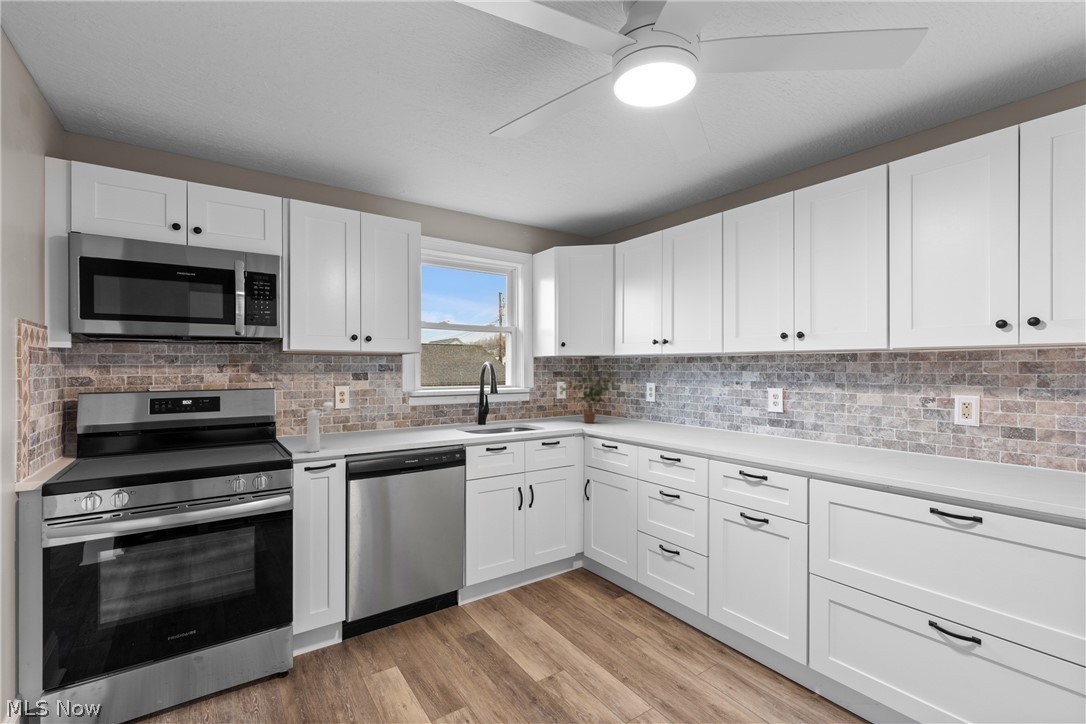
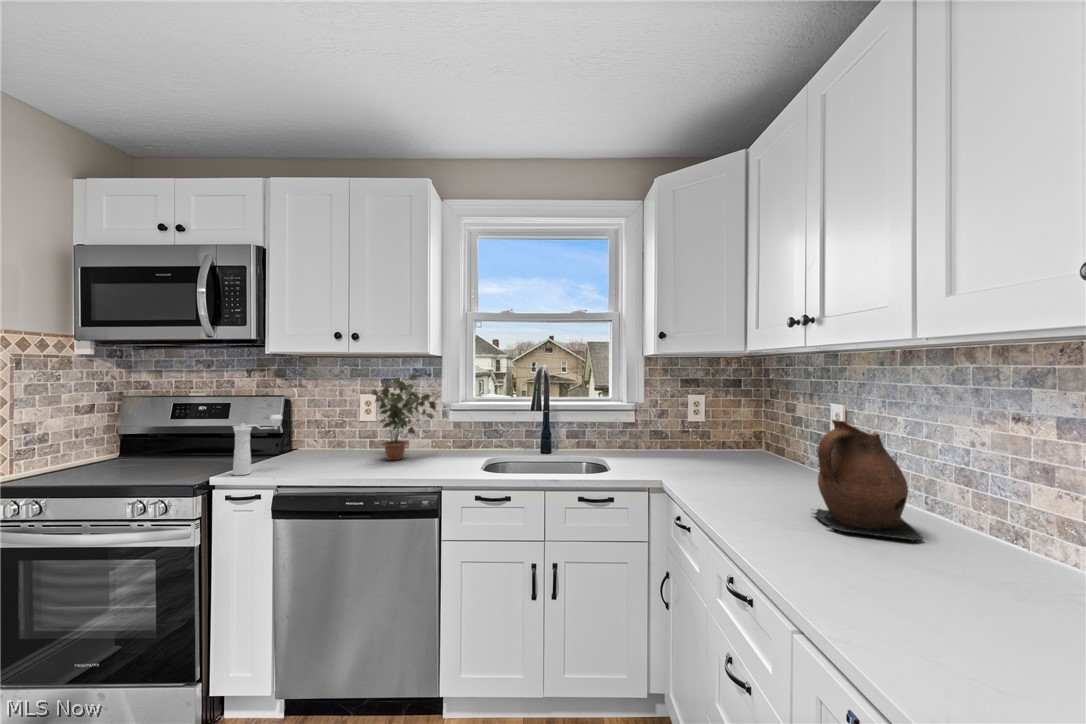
potted plant: present [562,369,615,423] -> present [372,374,437,460]
ceramic pitcher: none [663,387,706,433] -> present [812,420,923,542]

